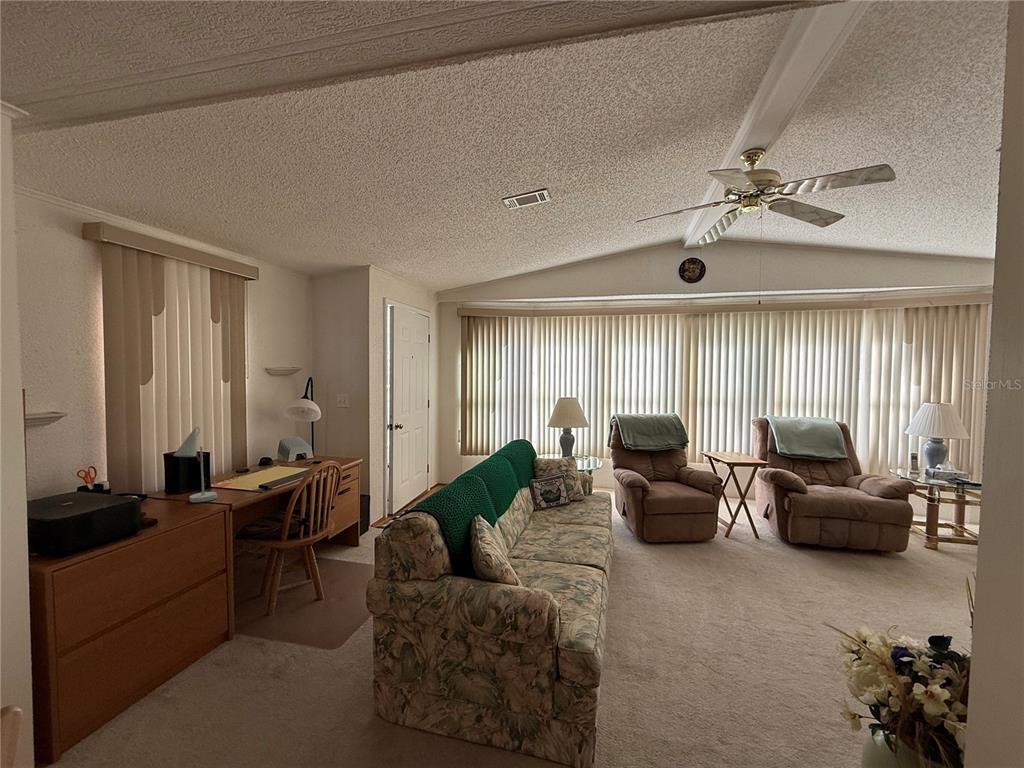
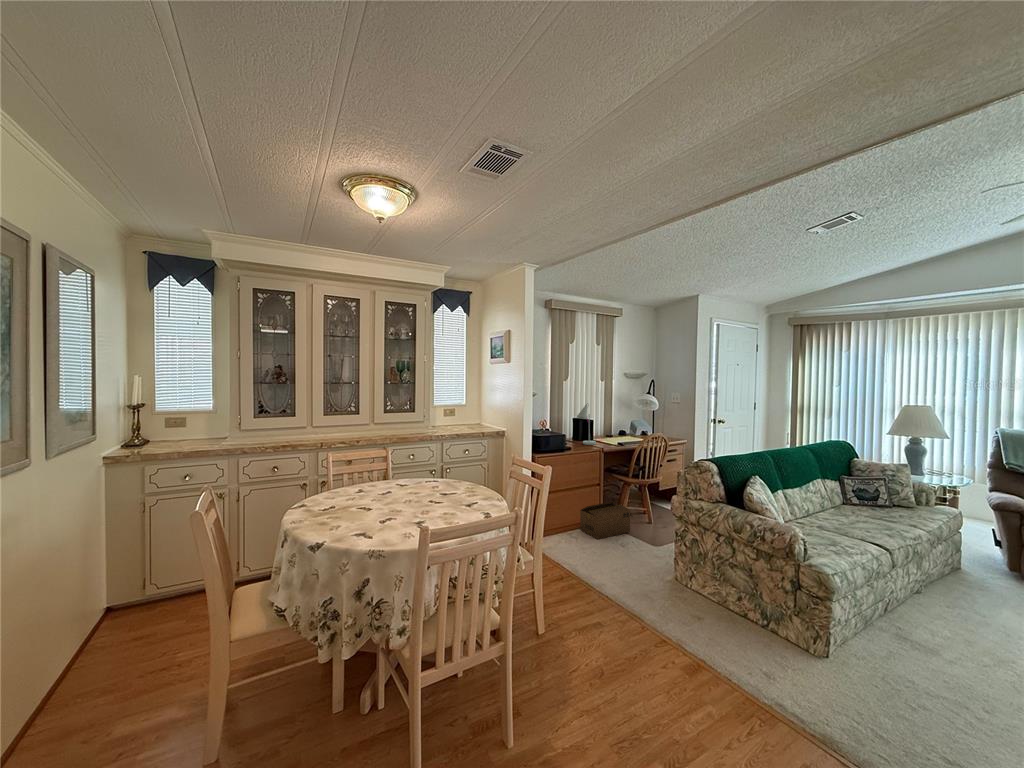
cardboard box: none [189,587,293,681] -> present [580,500,633,540]

